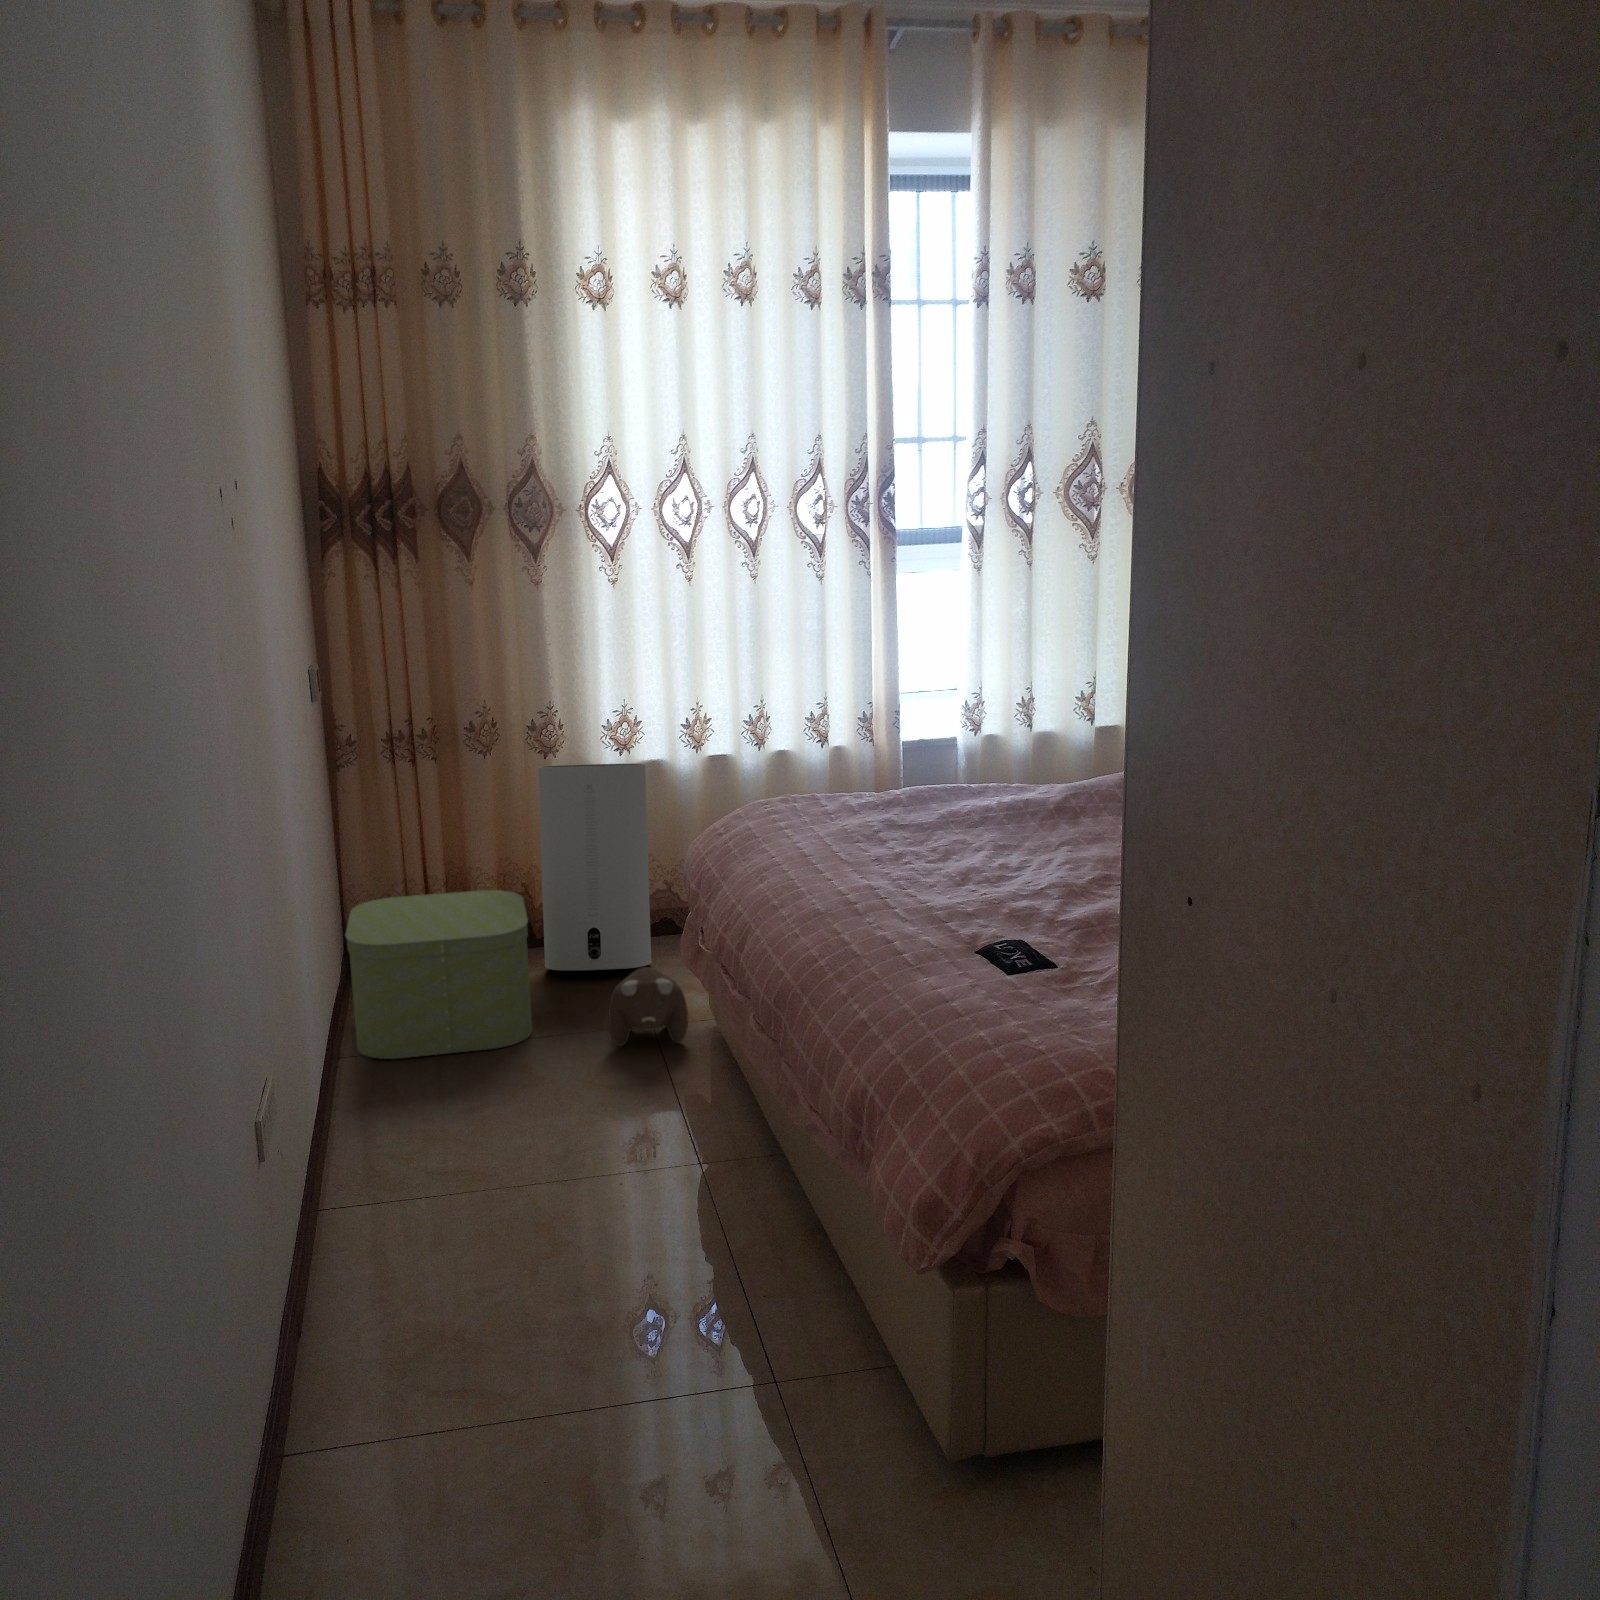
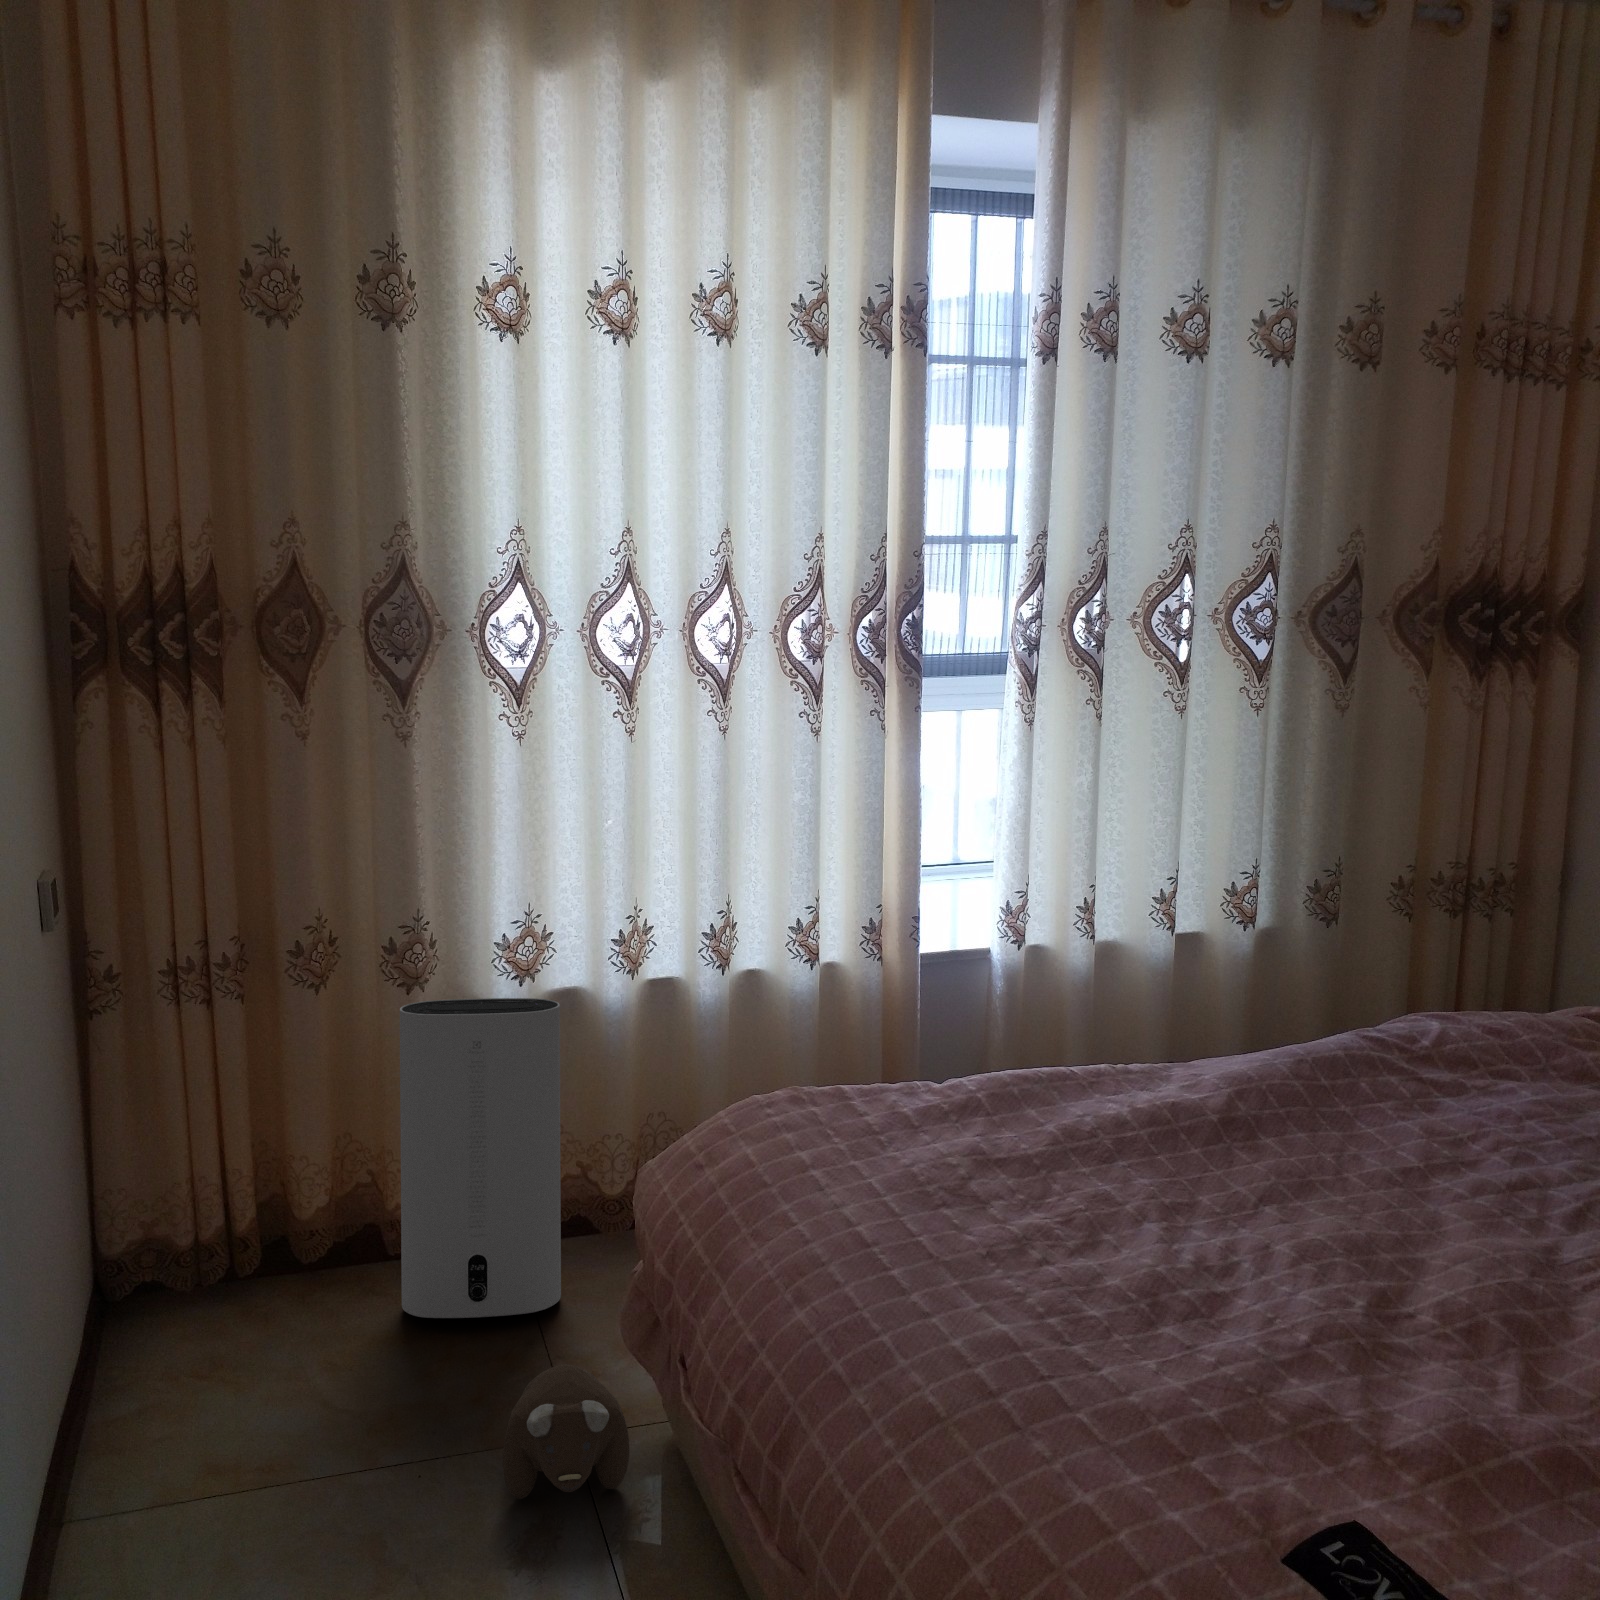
storage box: present [346,890,533,1059] -> none [75,1208,380,1533]

